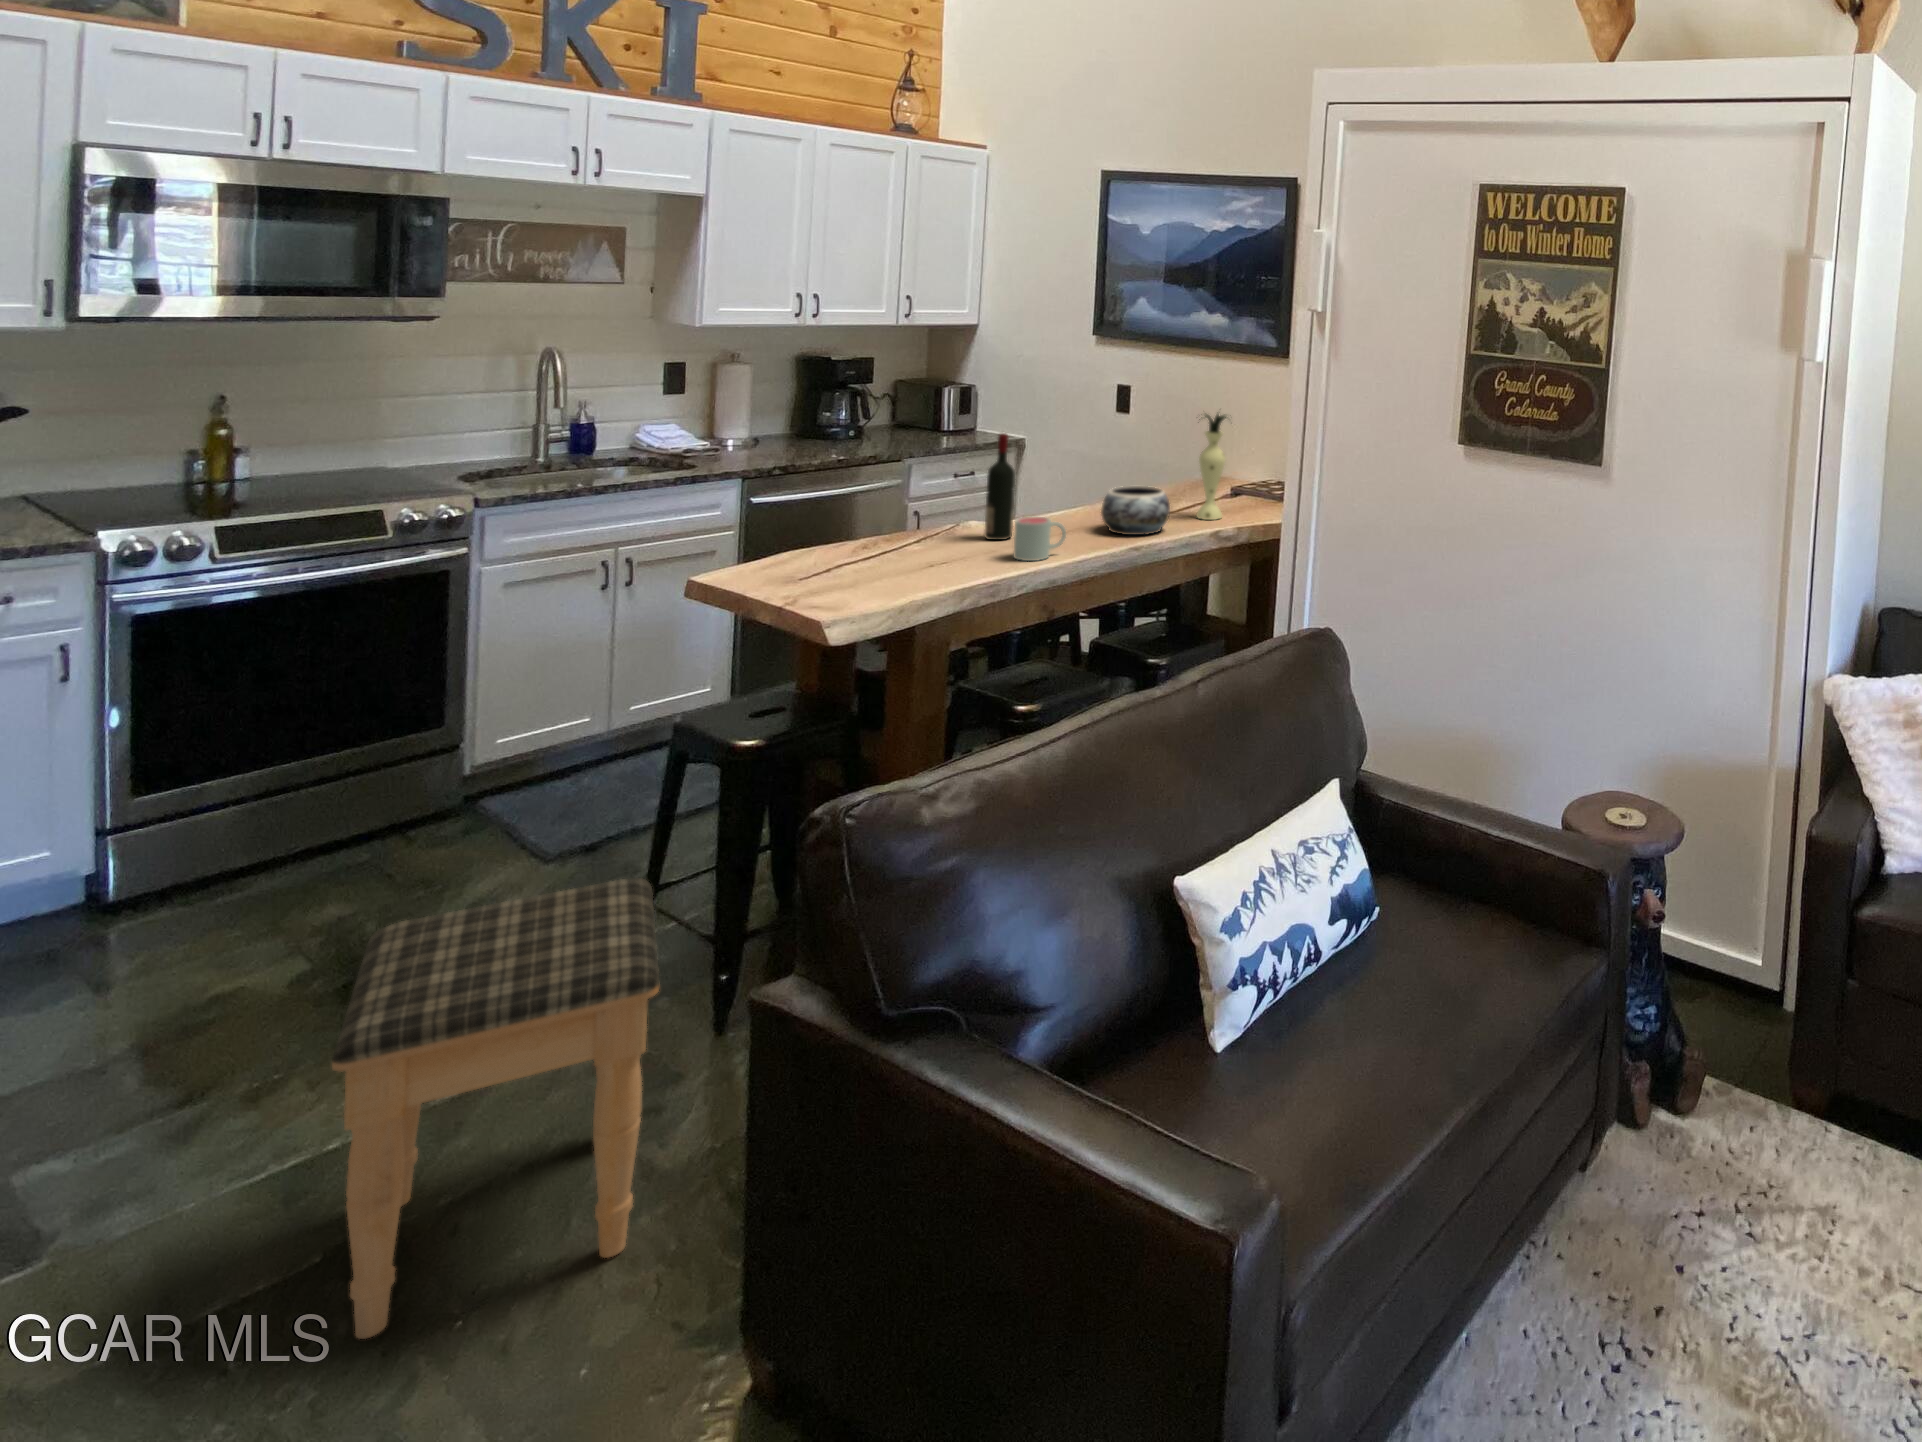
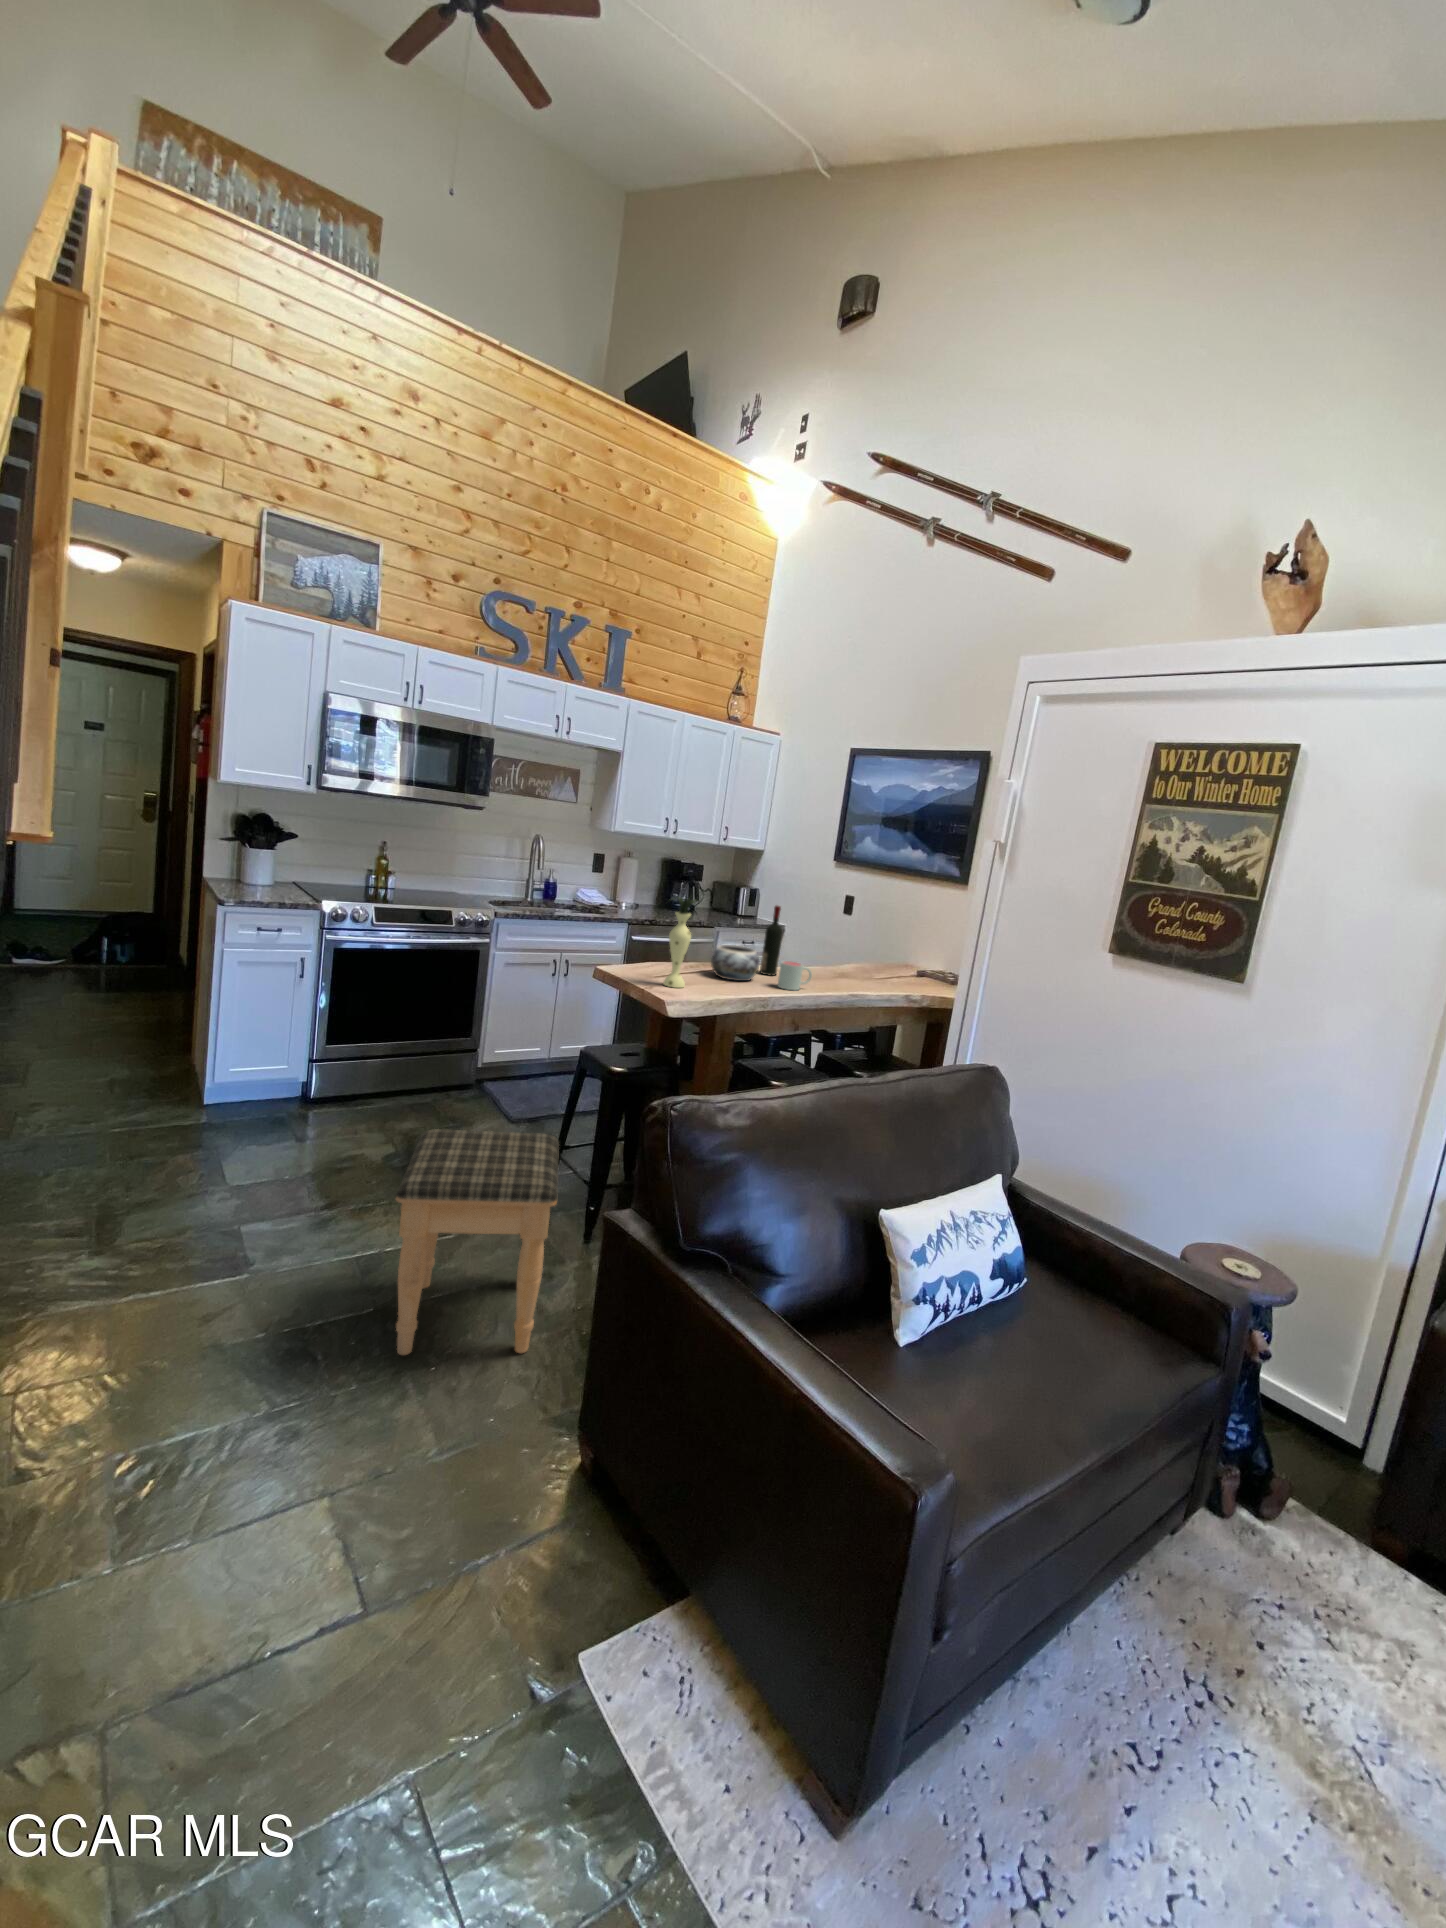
vase: present [1196,413,1228,520] -> present [663,897,695,988]
decorative bowl: present [1101,486,1170,535] -> present [711,945,759,981]

